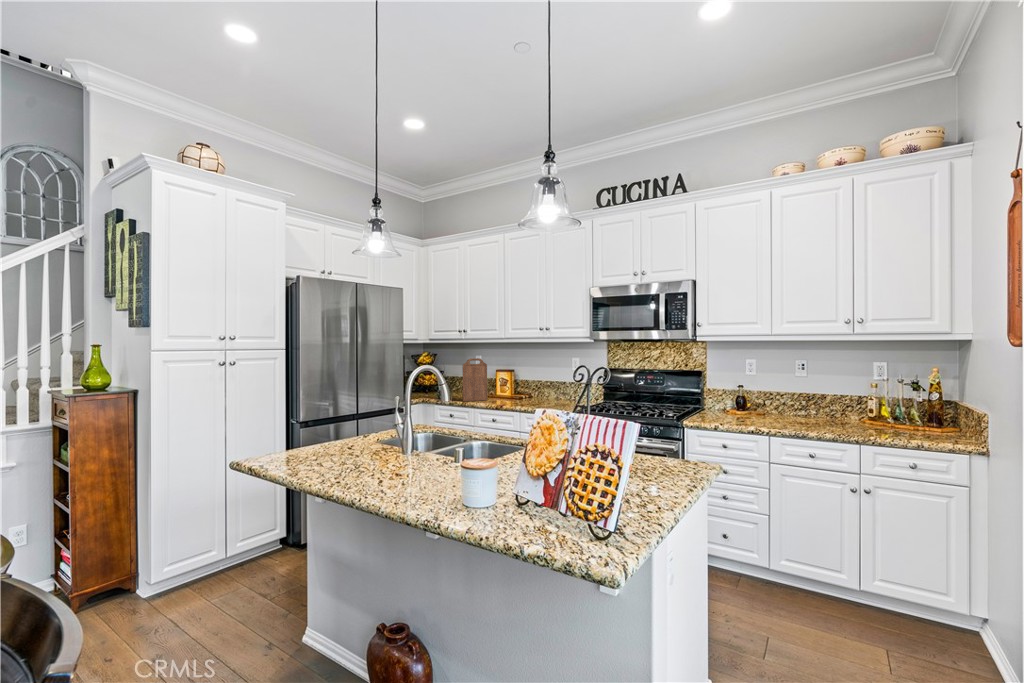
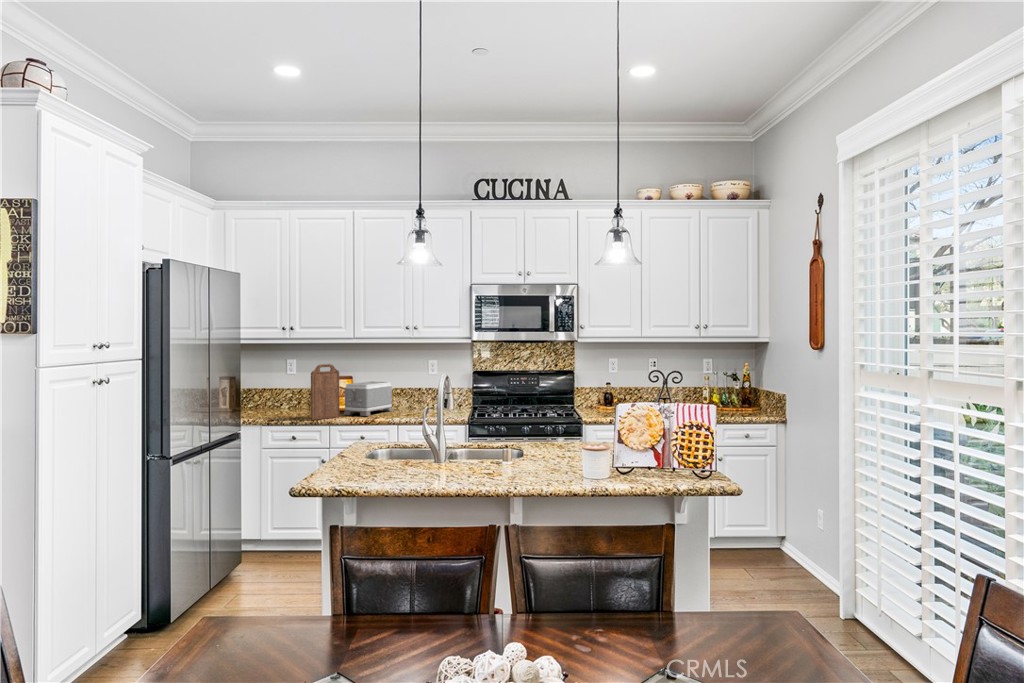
toaster: none [494,373,537,401] -> present [344,381,393,416]

